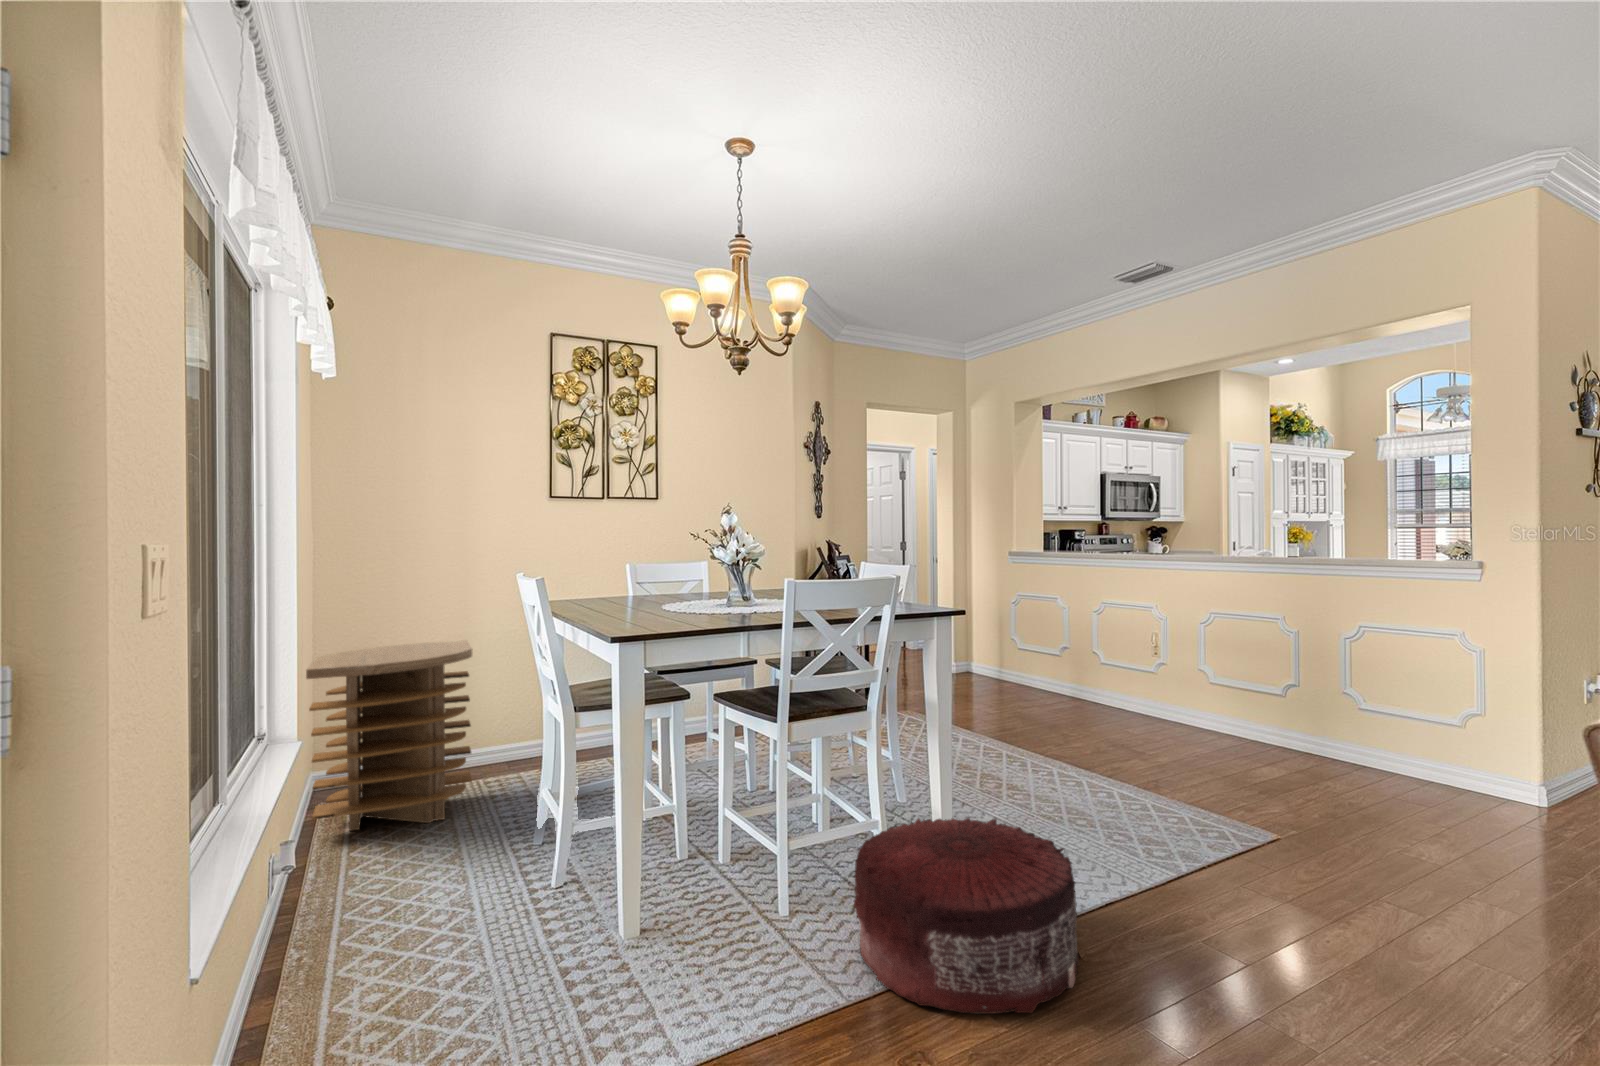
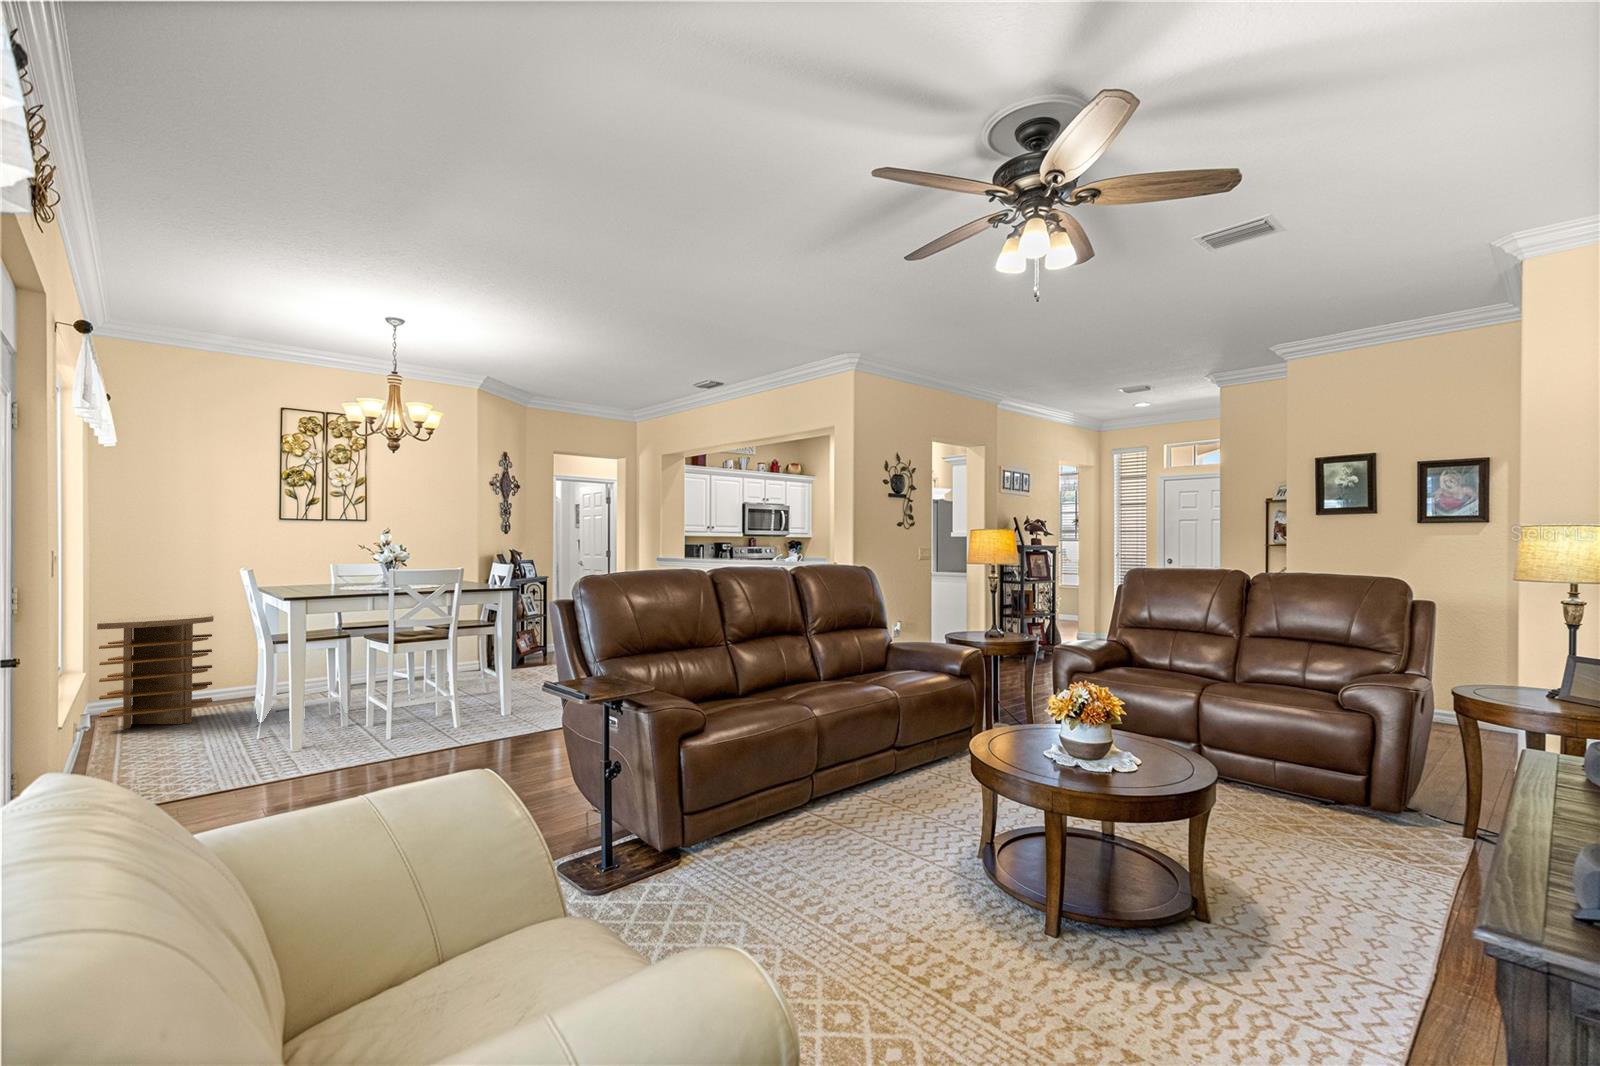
pouf: present [854,818,1080,1014] -> none [410,686,530,757]

